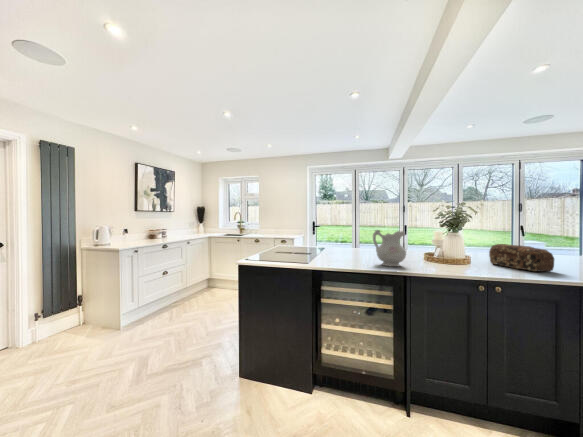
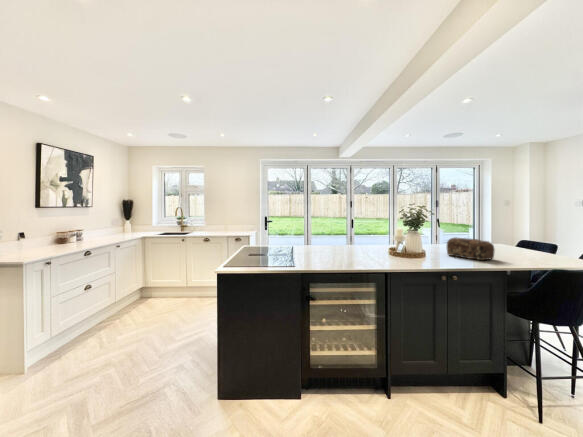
ceramic pitcher: present [373,230,406,266] -> none [355,228,385,263]

